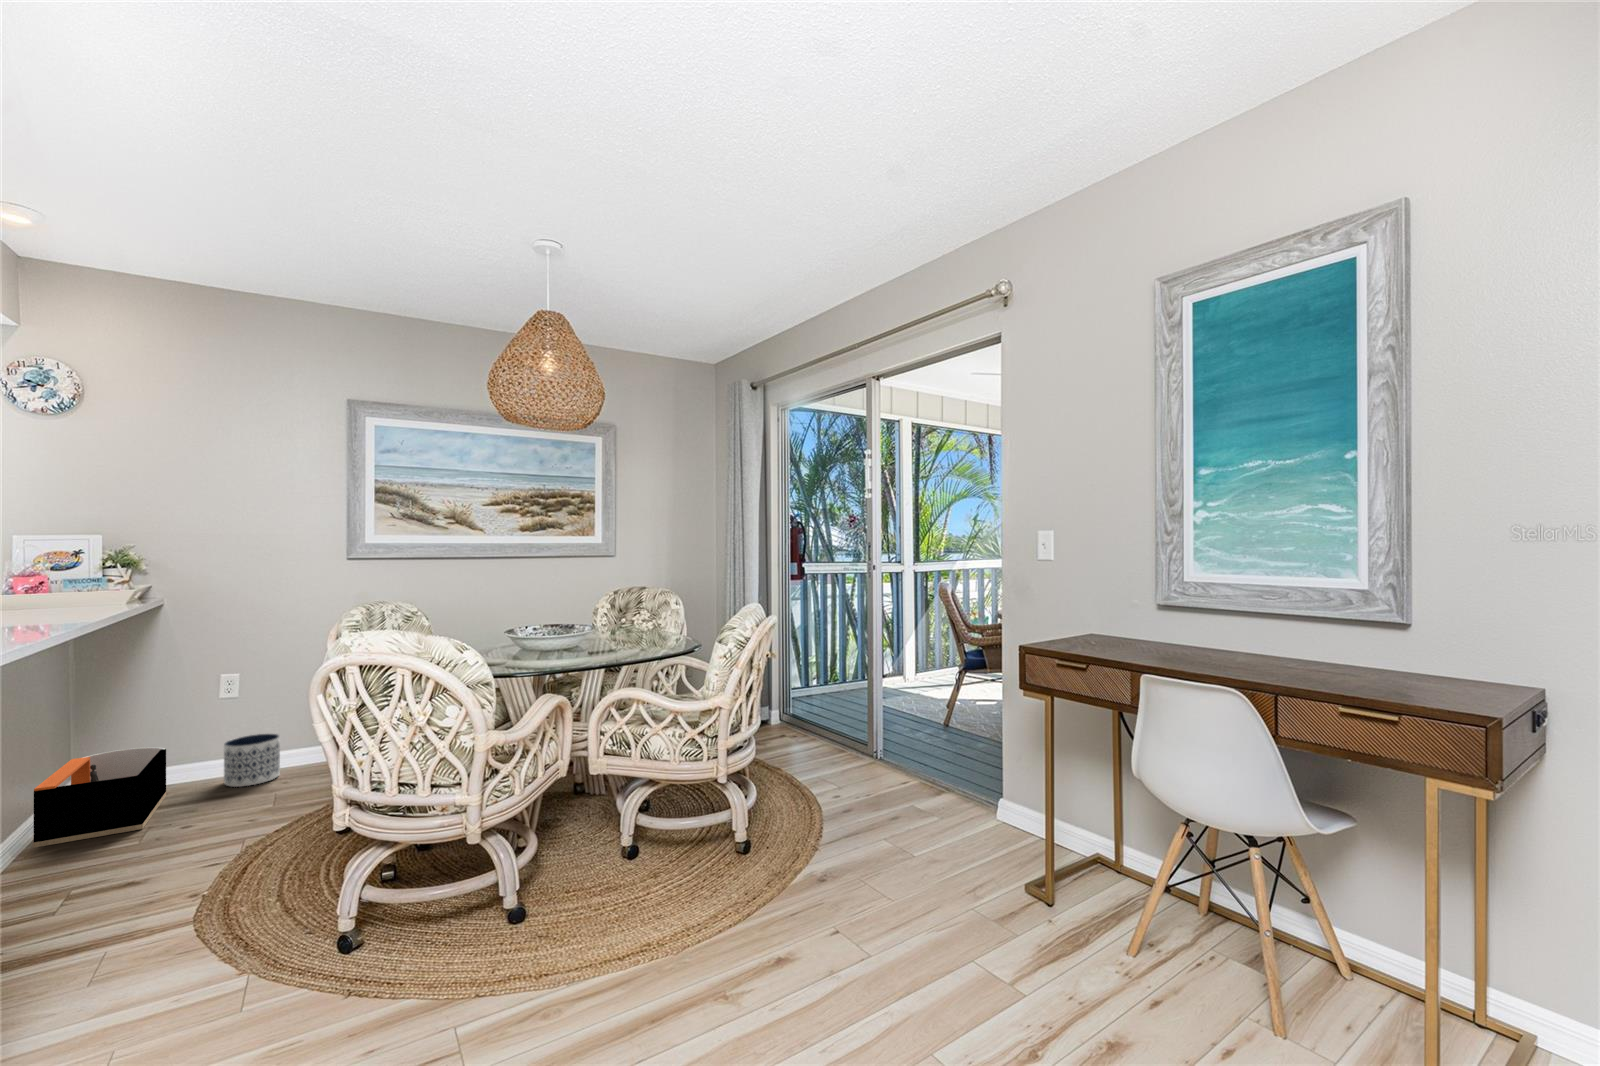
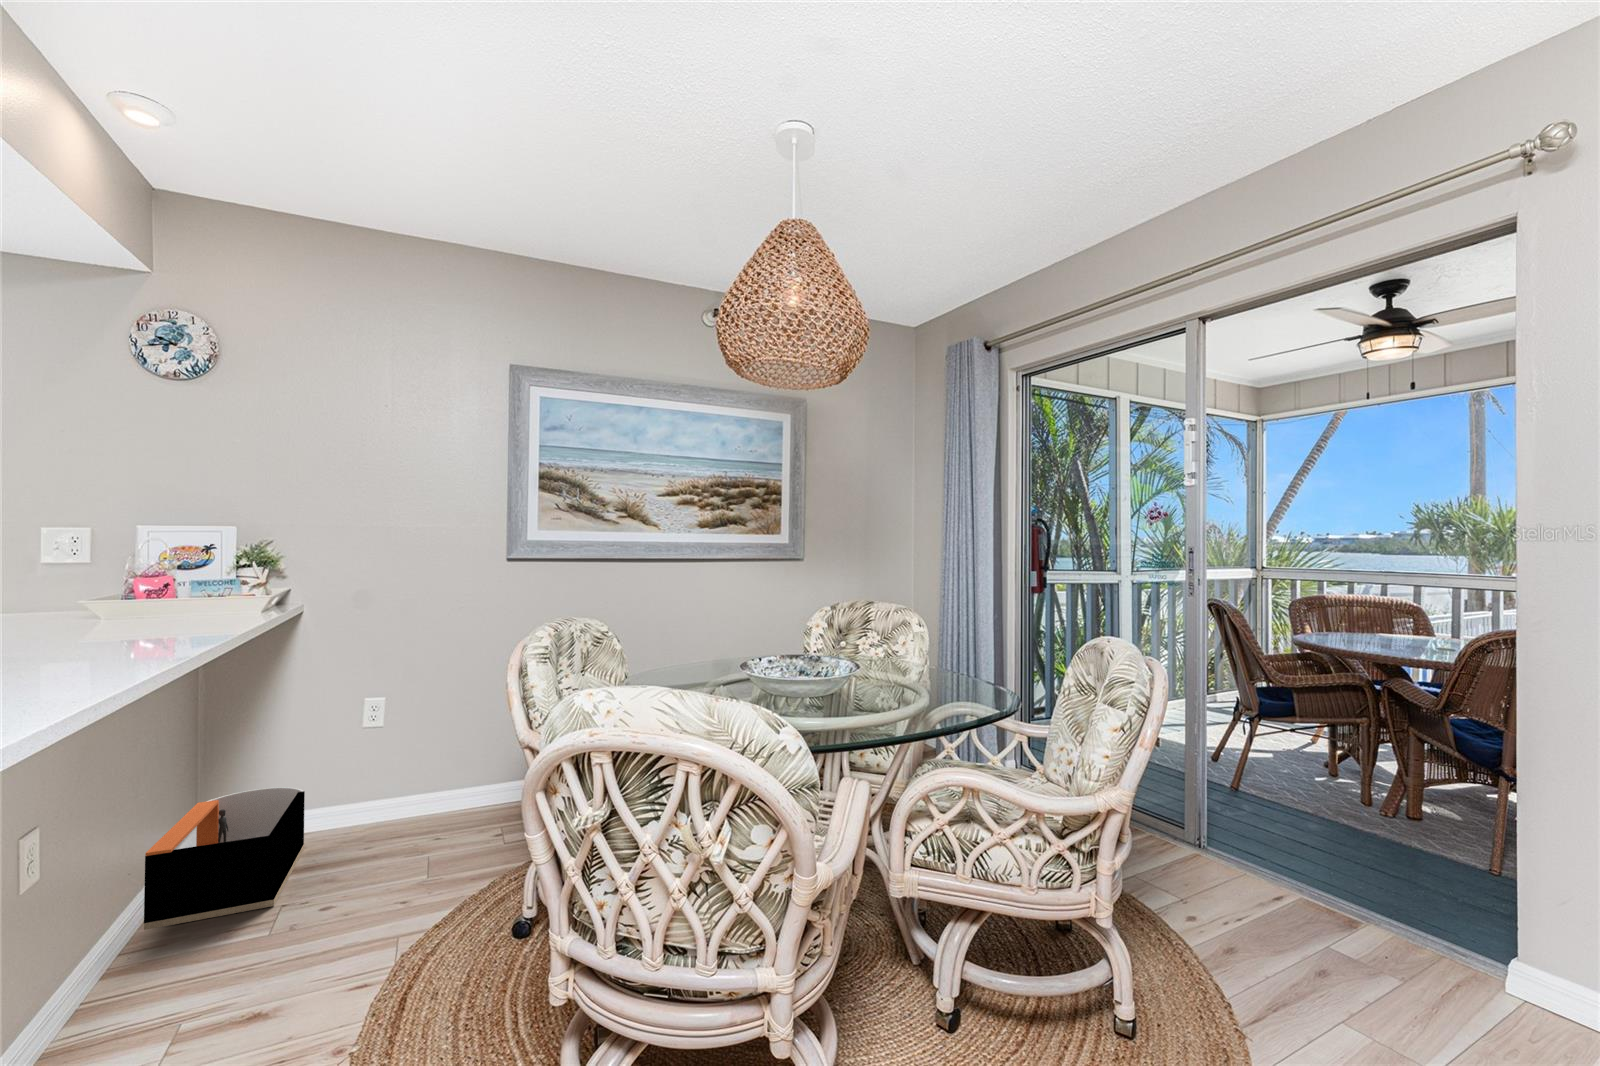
planter: present [224,734,280,787] -> none [369,771,432,840]

